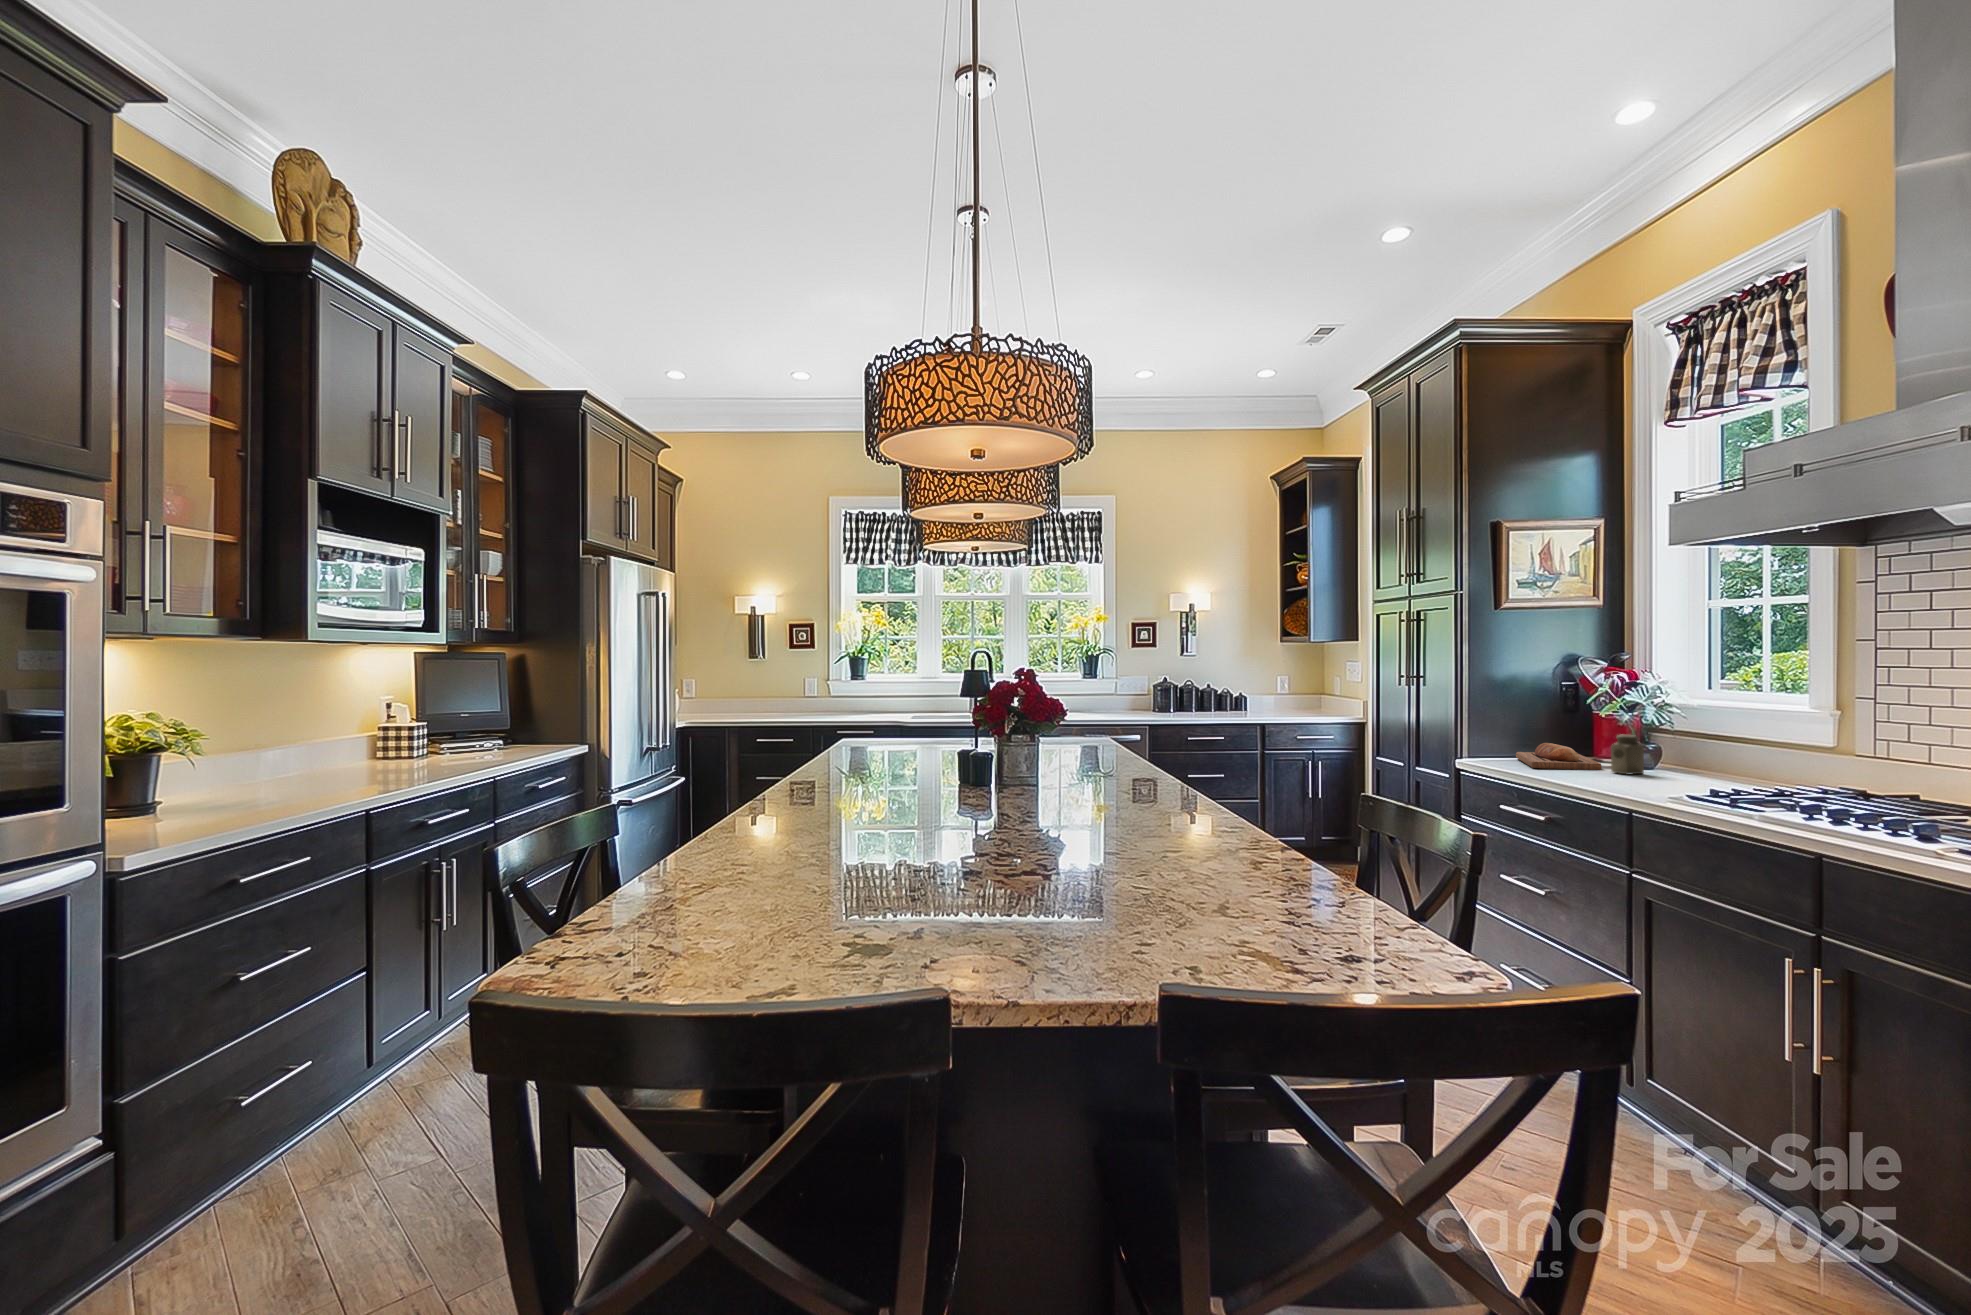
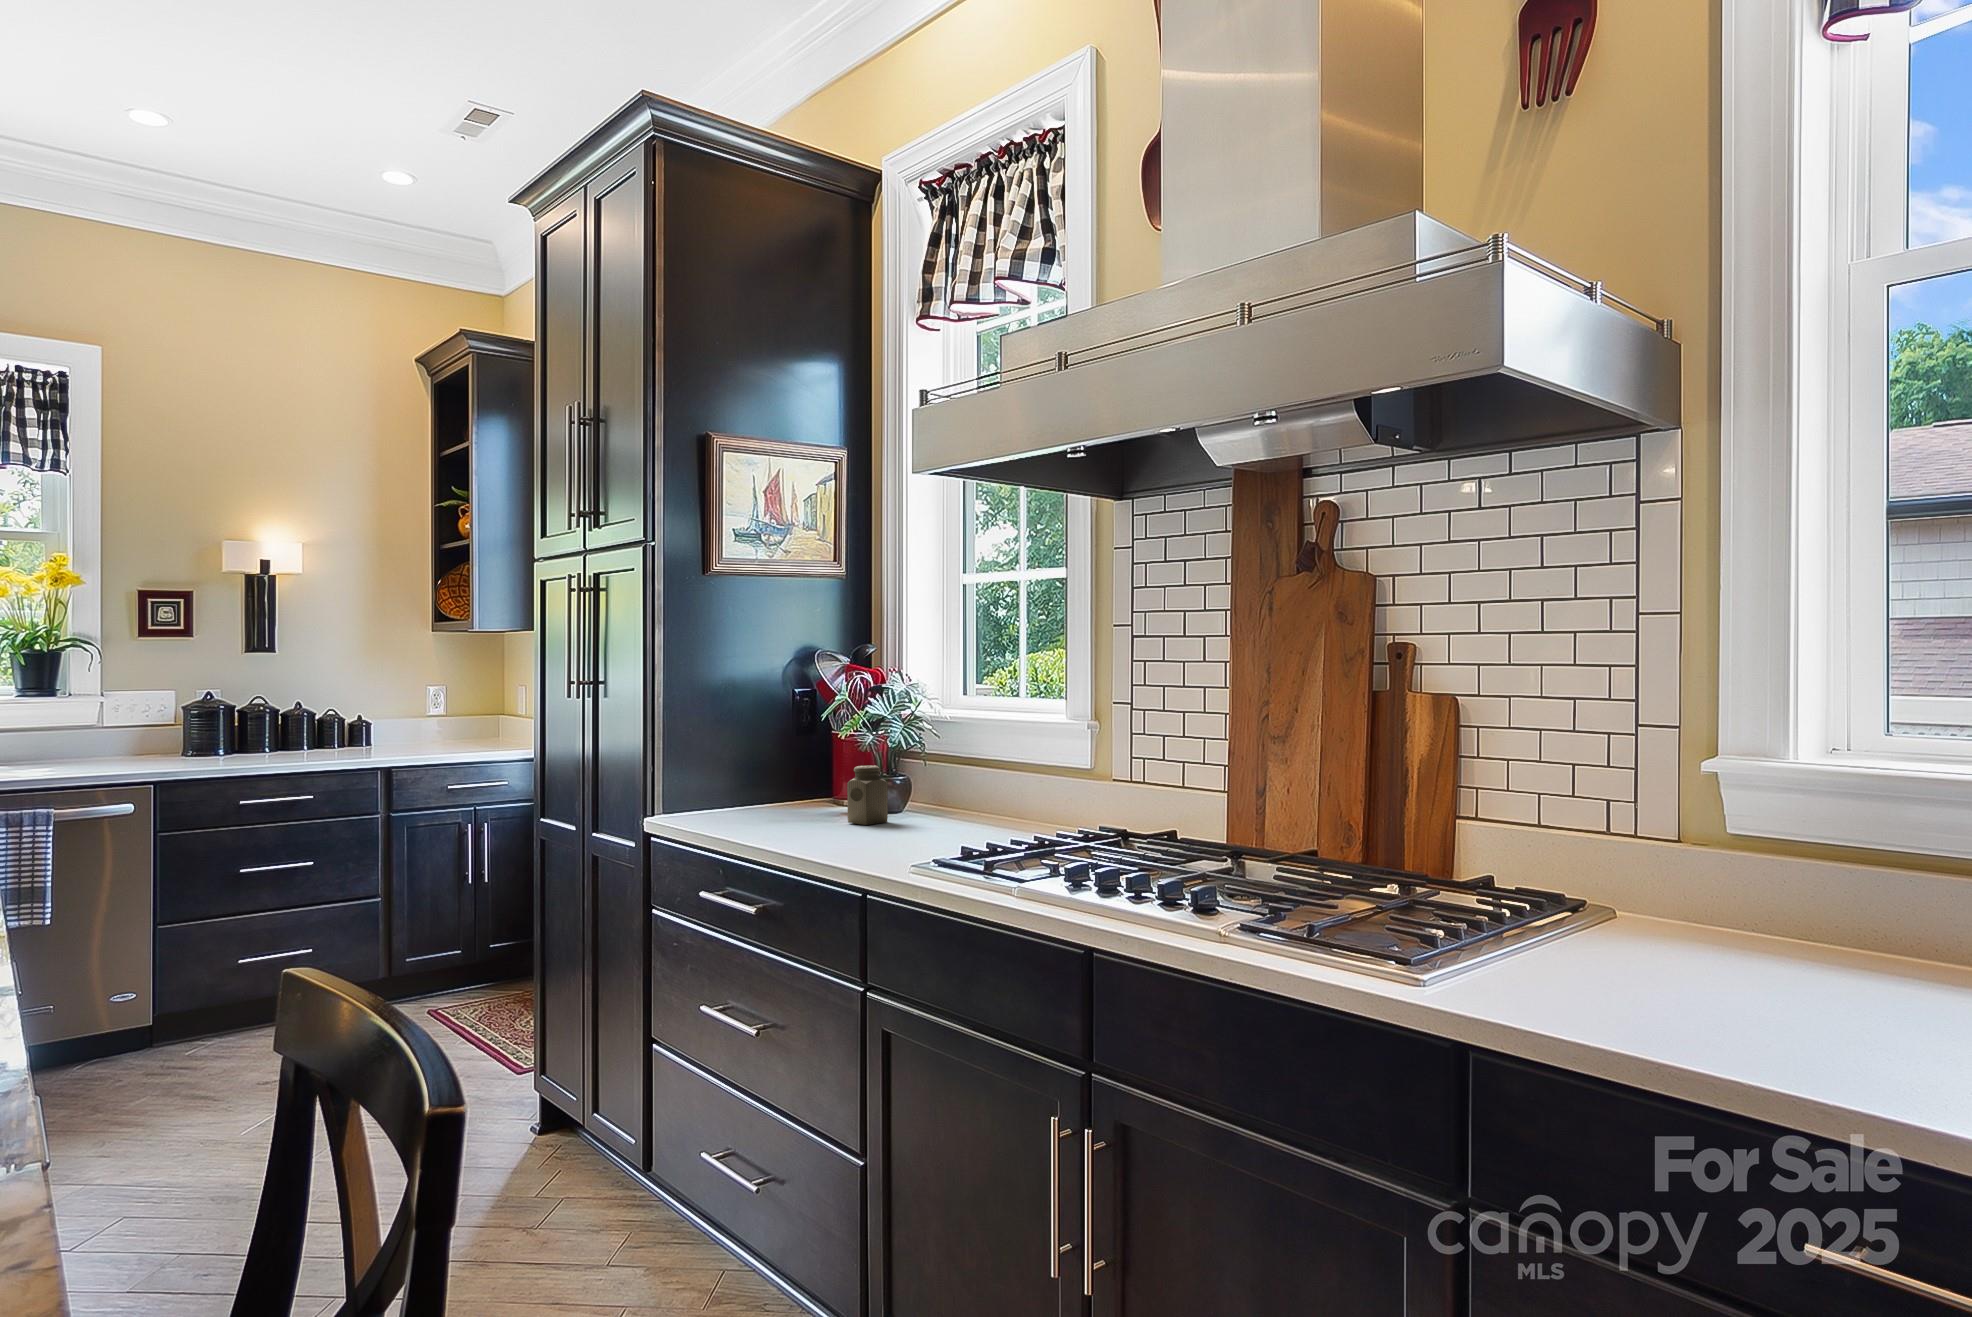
bread loaf: present [1516,743,1602,770] -> none [732,781,838,823]

